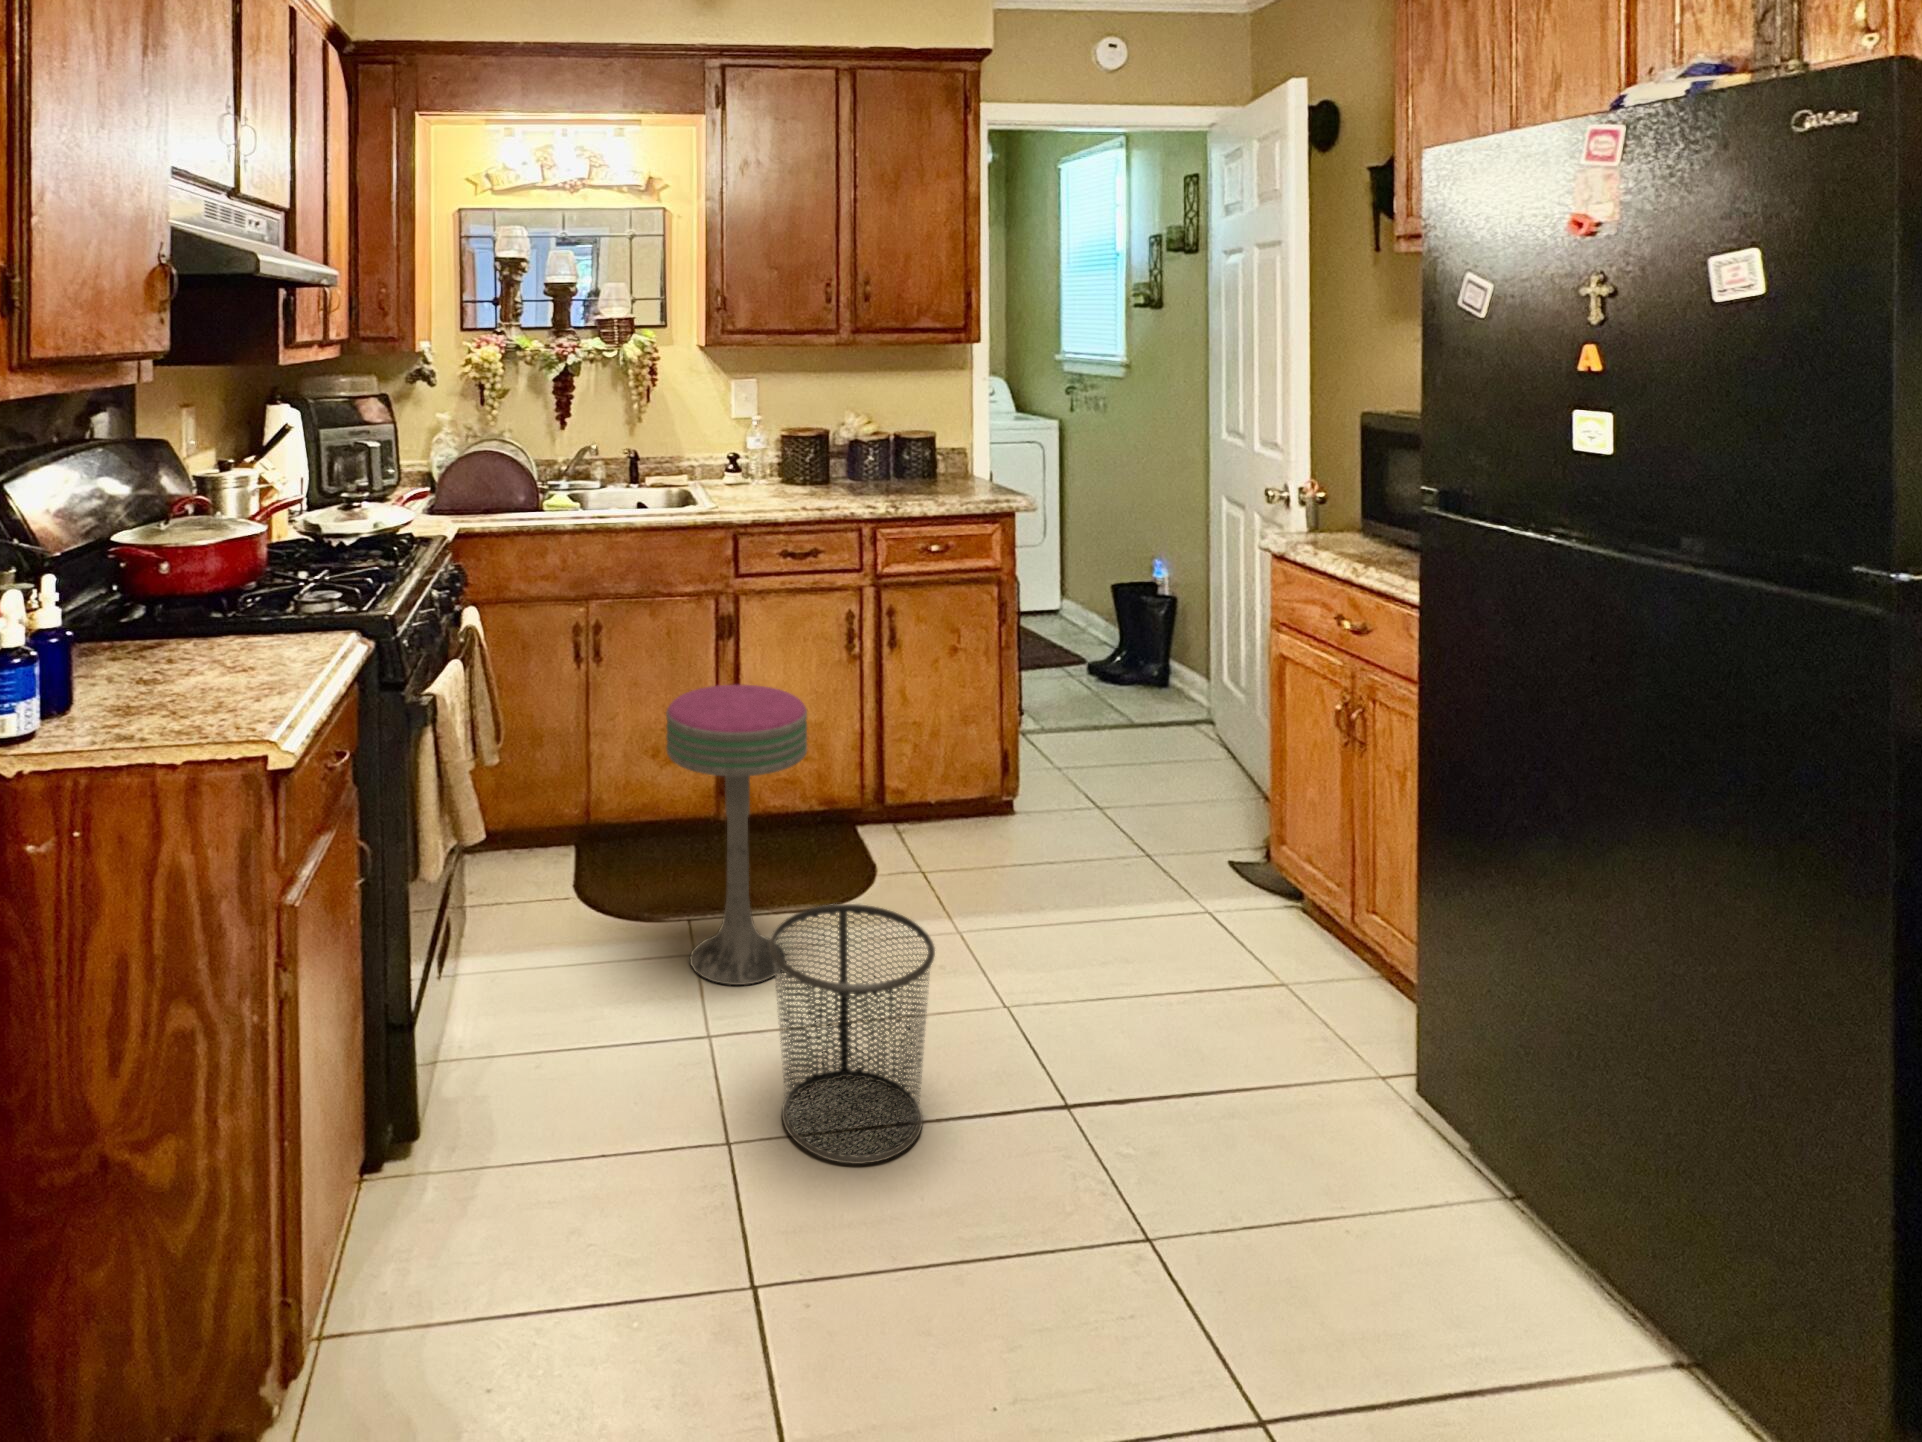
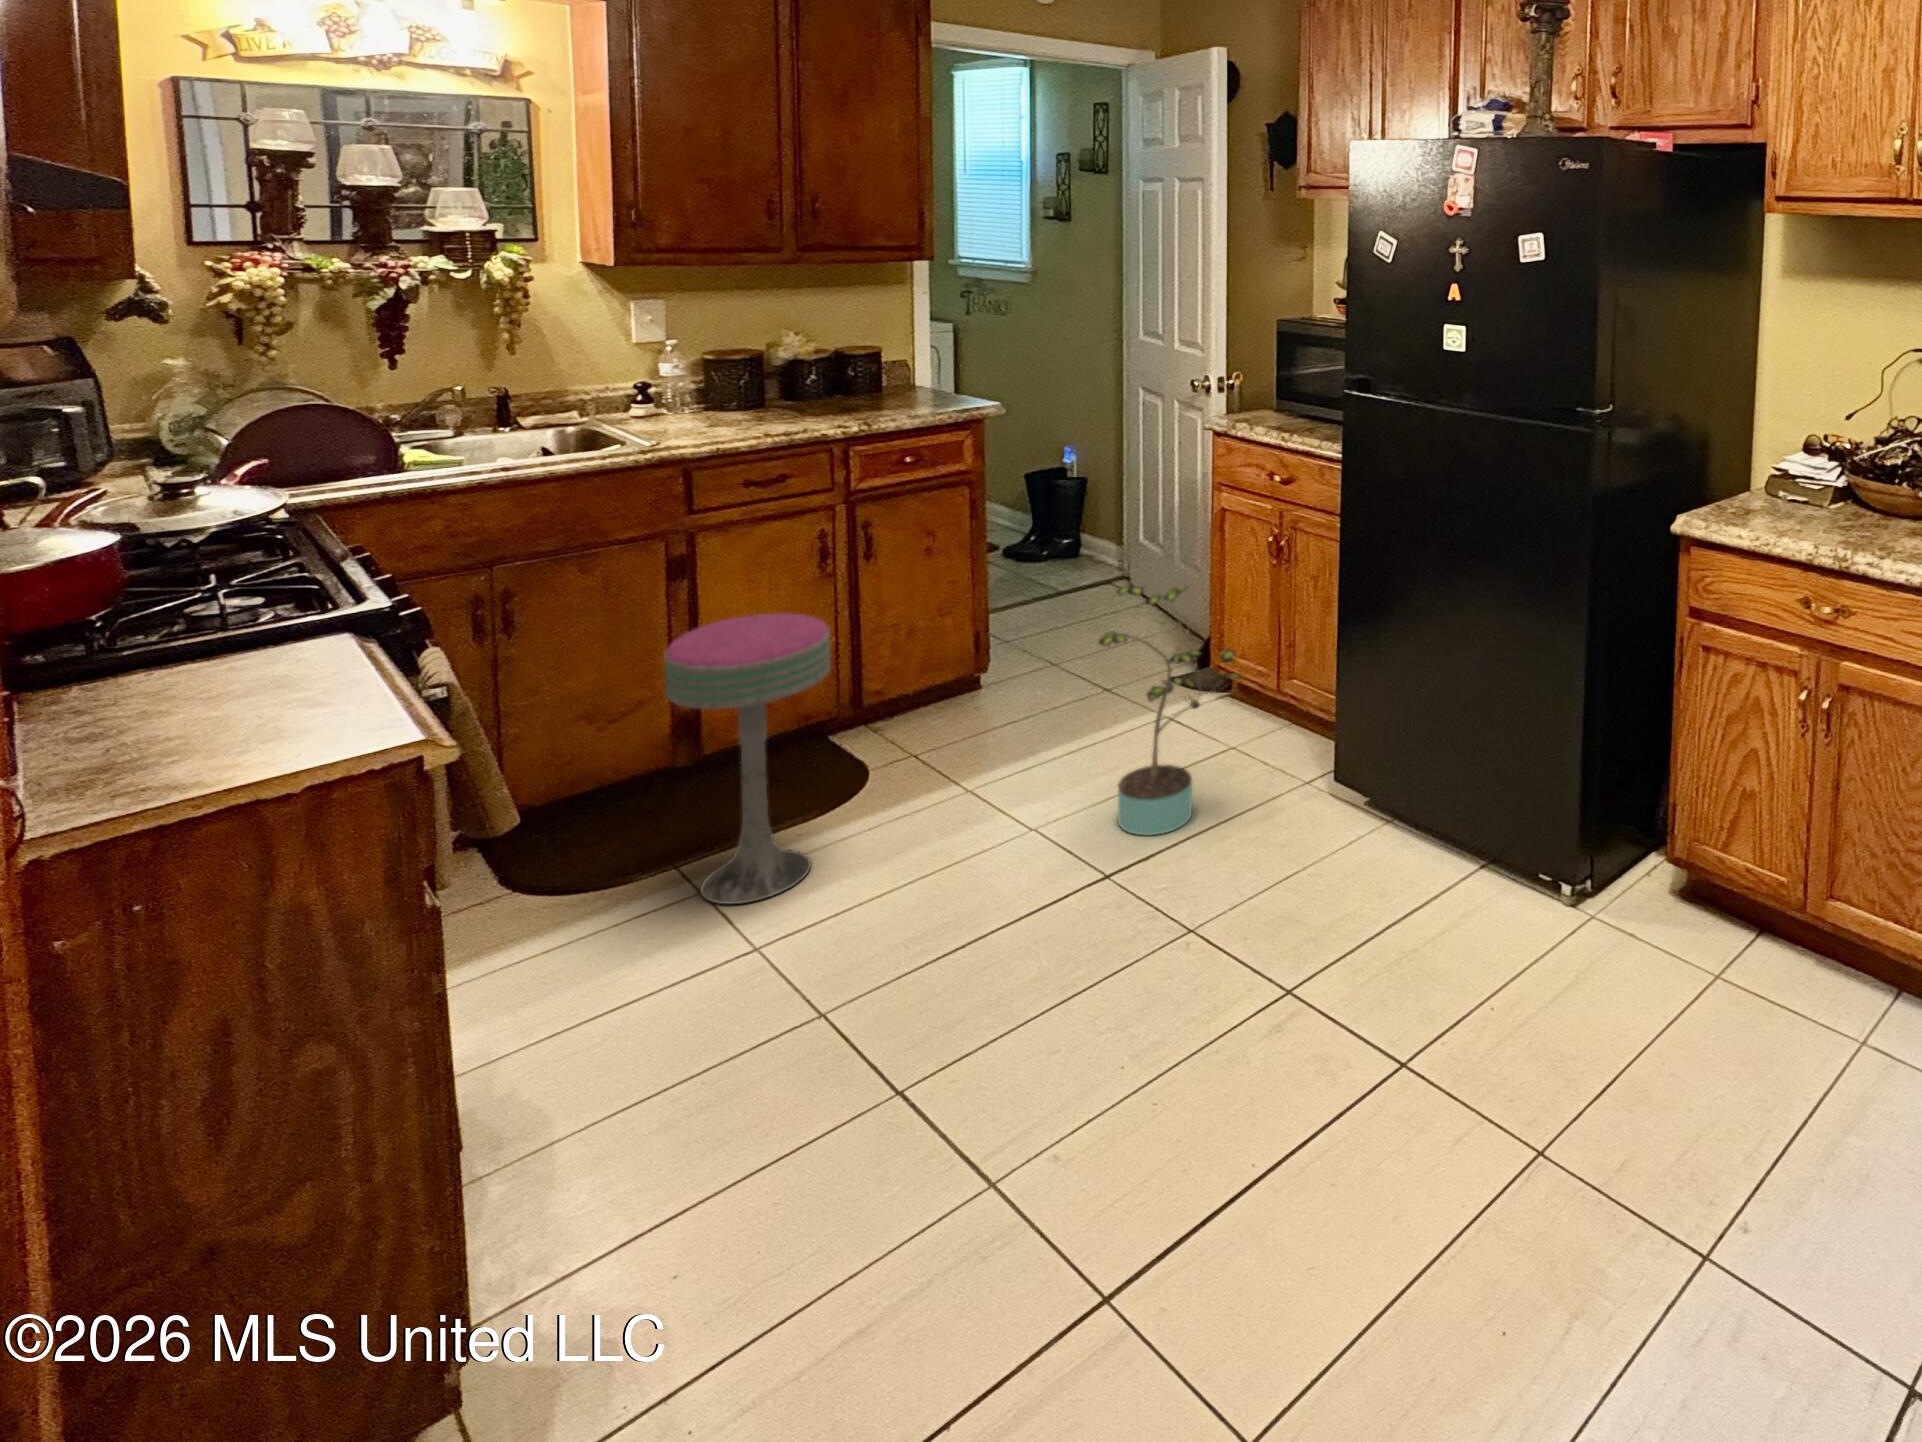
potted plant: none [1068,732,1263,1075] -> present [1099,586,1239,835]
waste bin: present [769,904,935,1164] -> none [850,774,1010,991]

